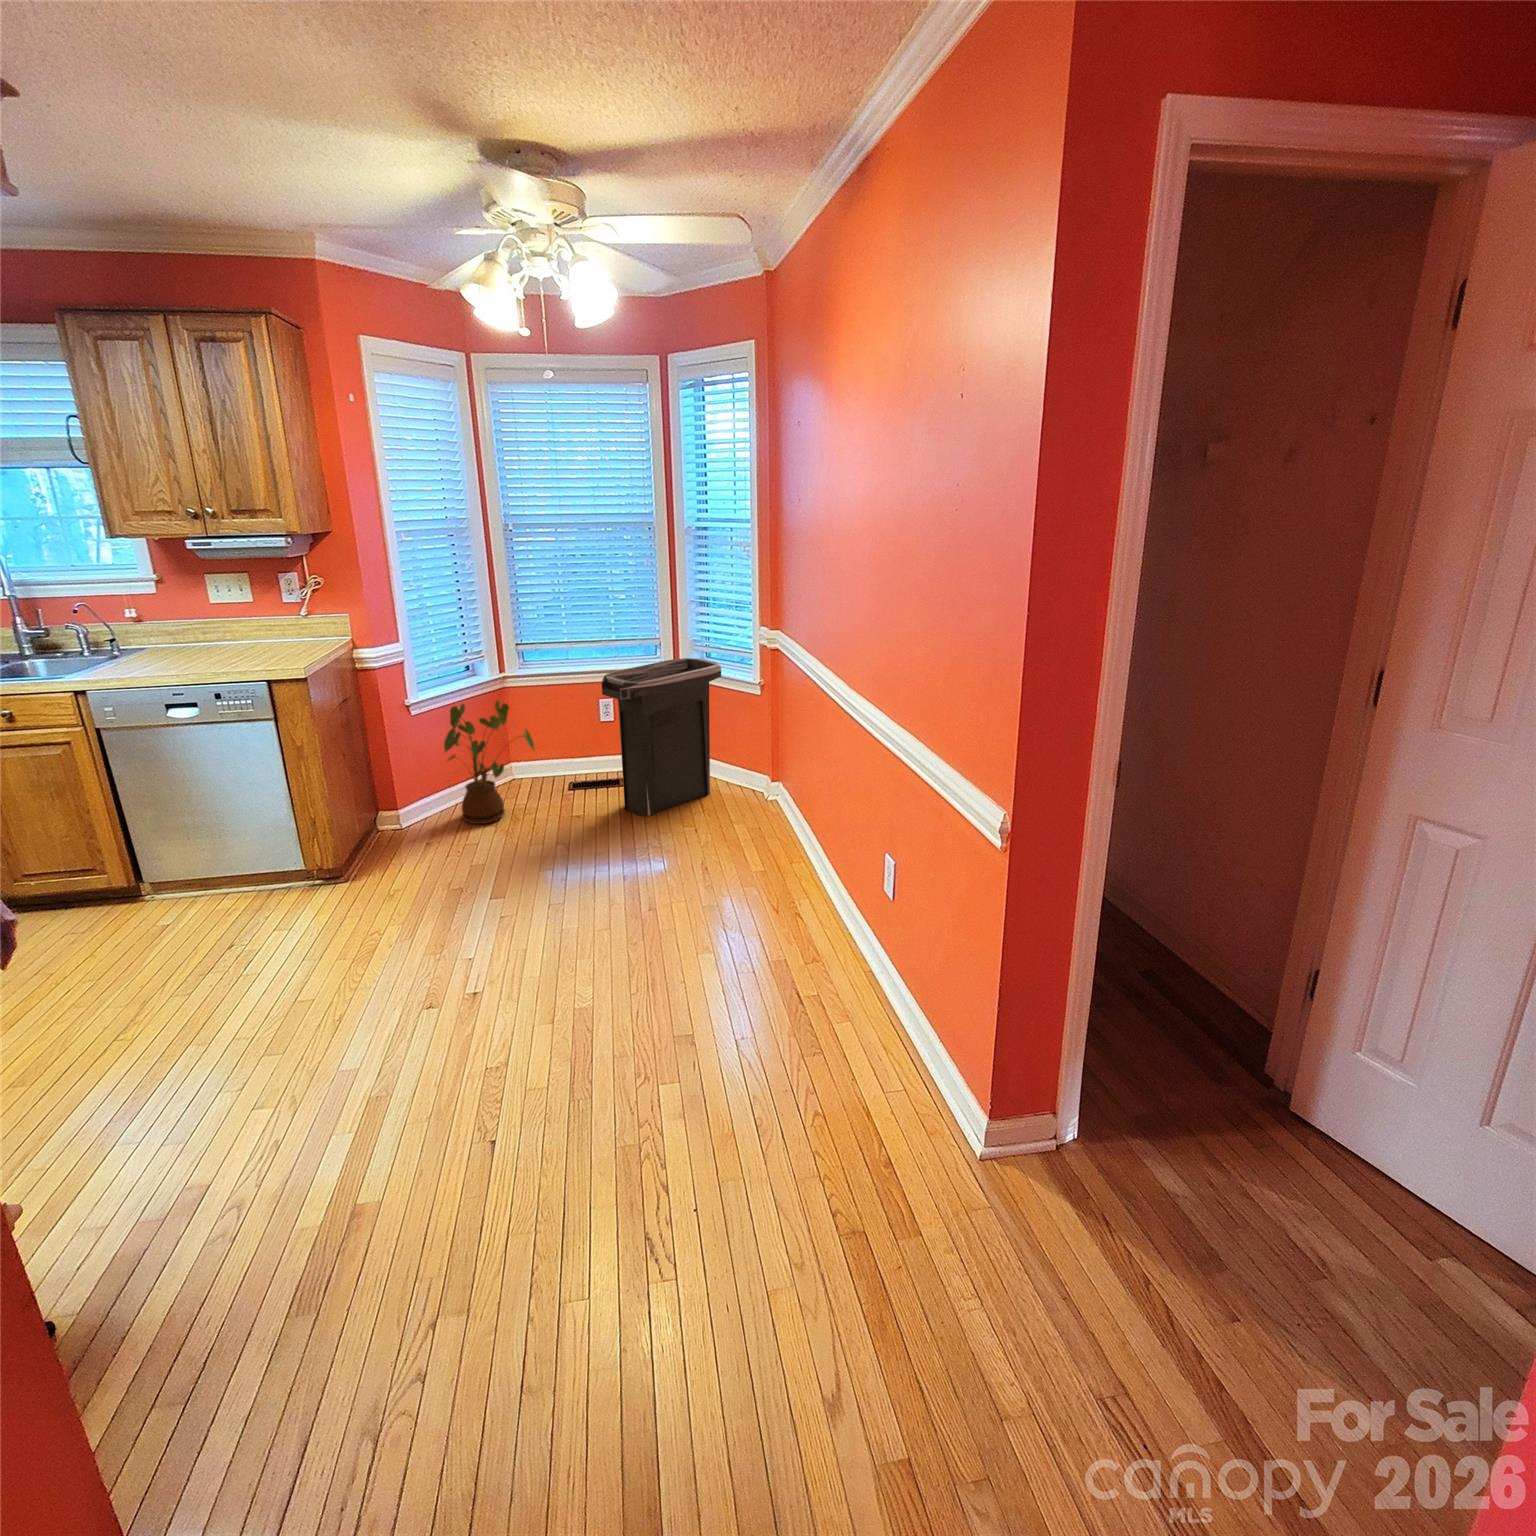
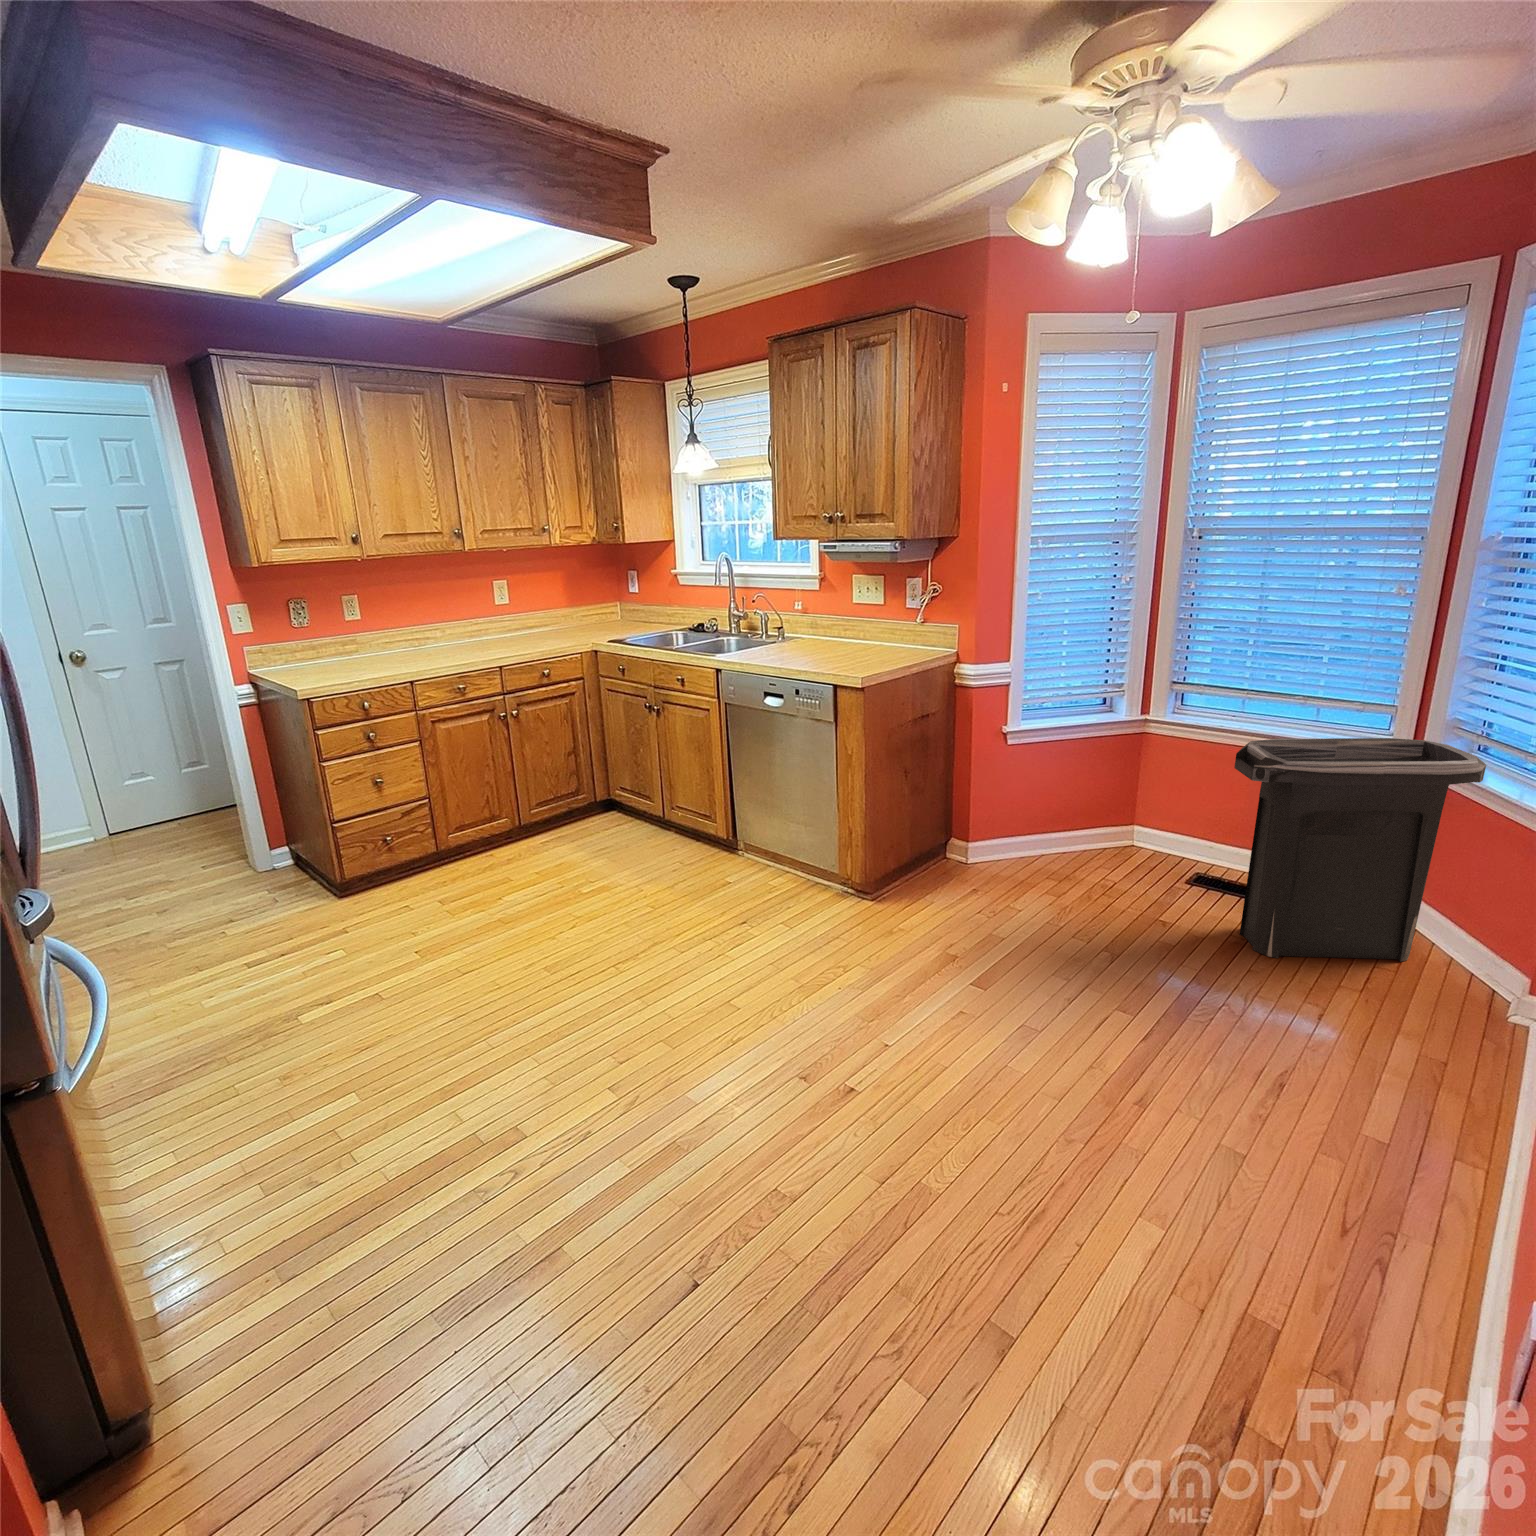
house plant: present [444,701,534,824] -> none [1015,742,1129,888]

